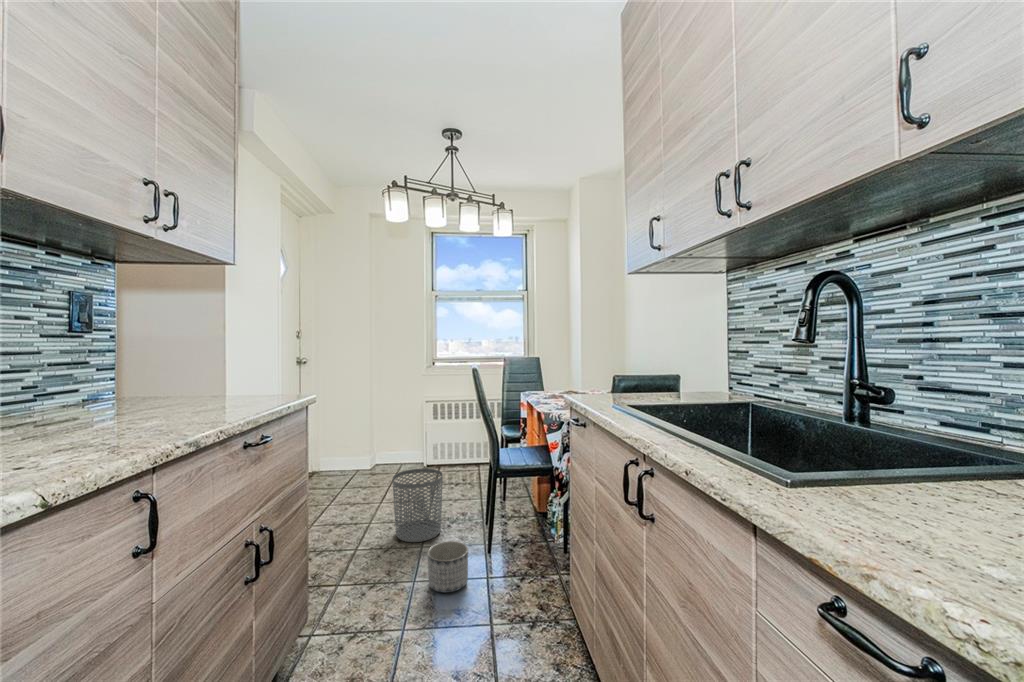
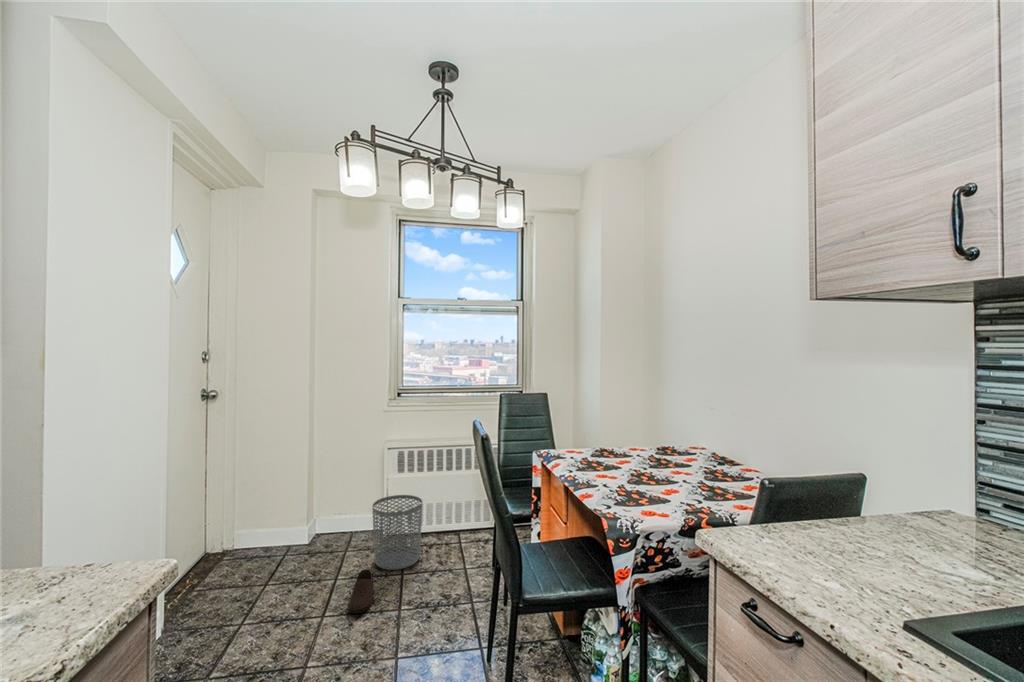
shoe: none [362,541,391,583] -> present [348,570,373,613]
planter: present [428,541,468,593] -> none [415,569,454,620]

